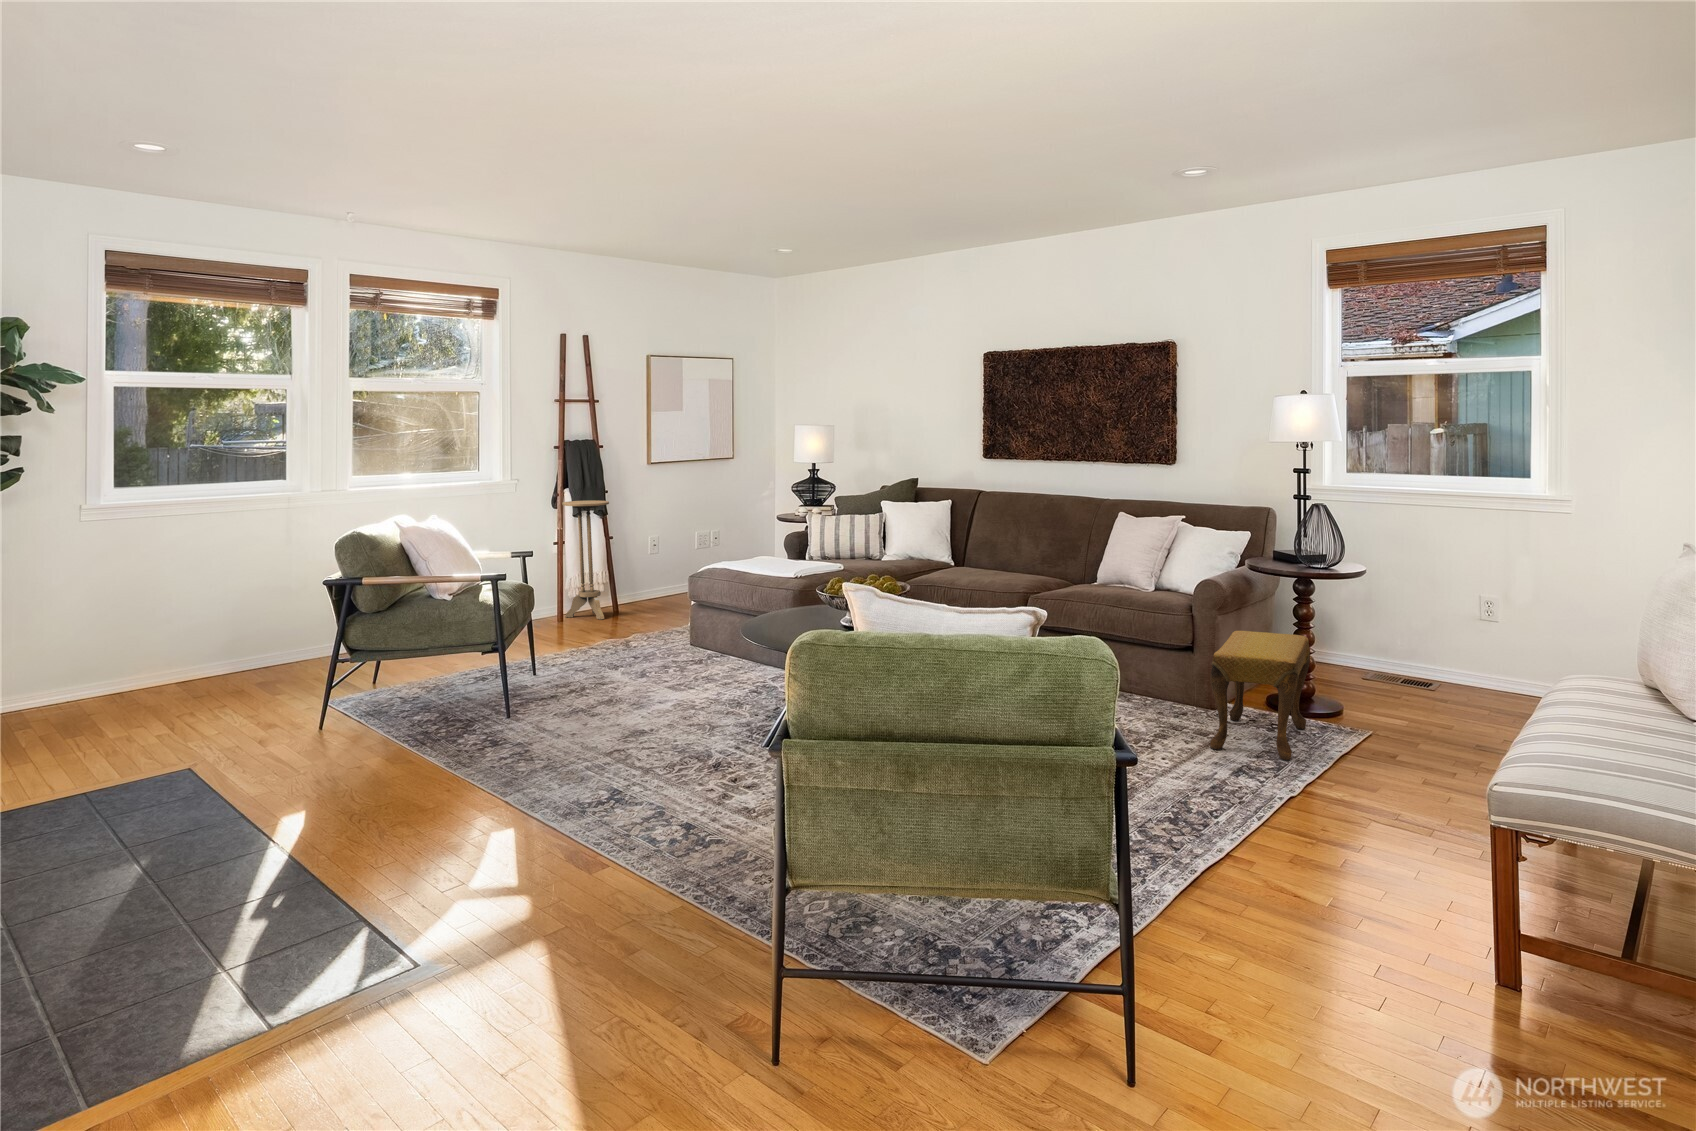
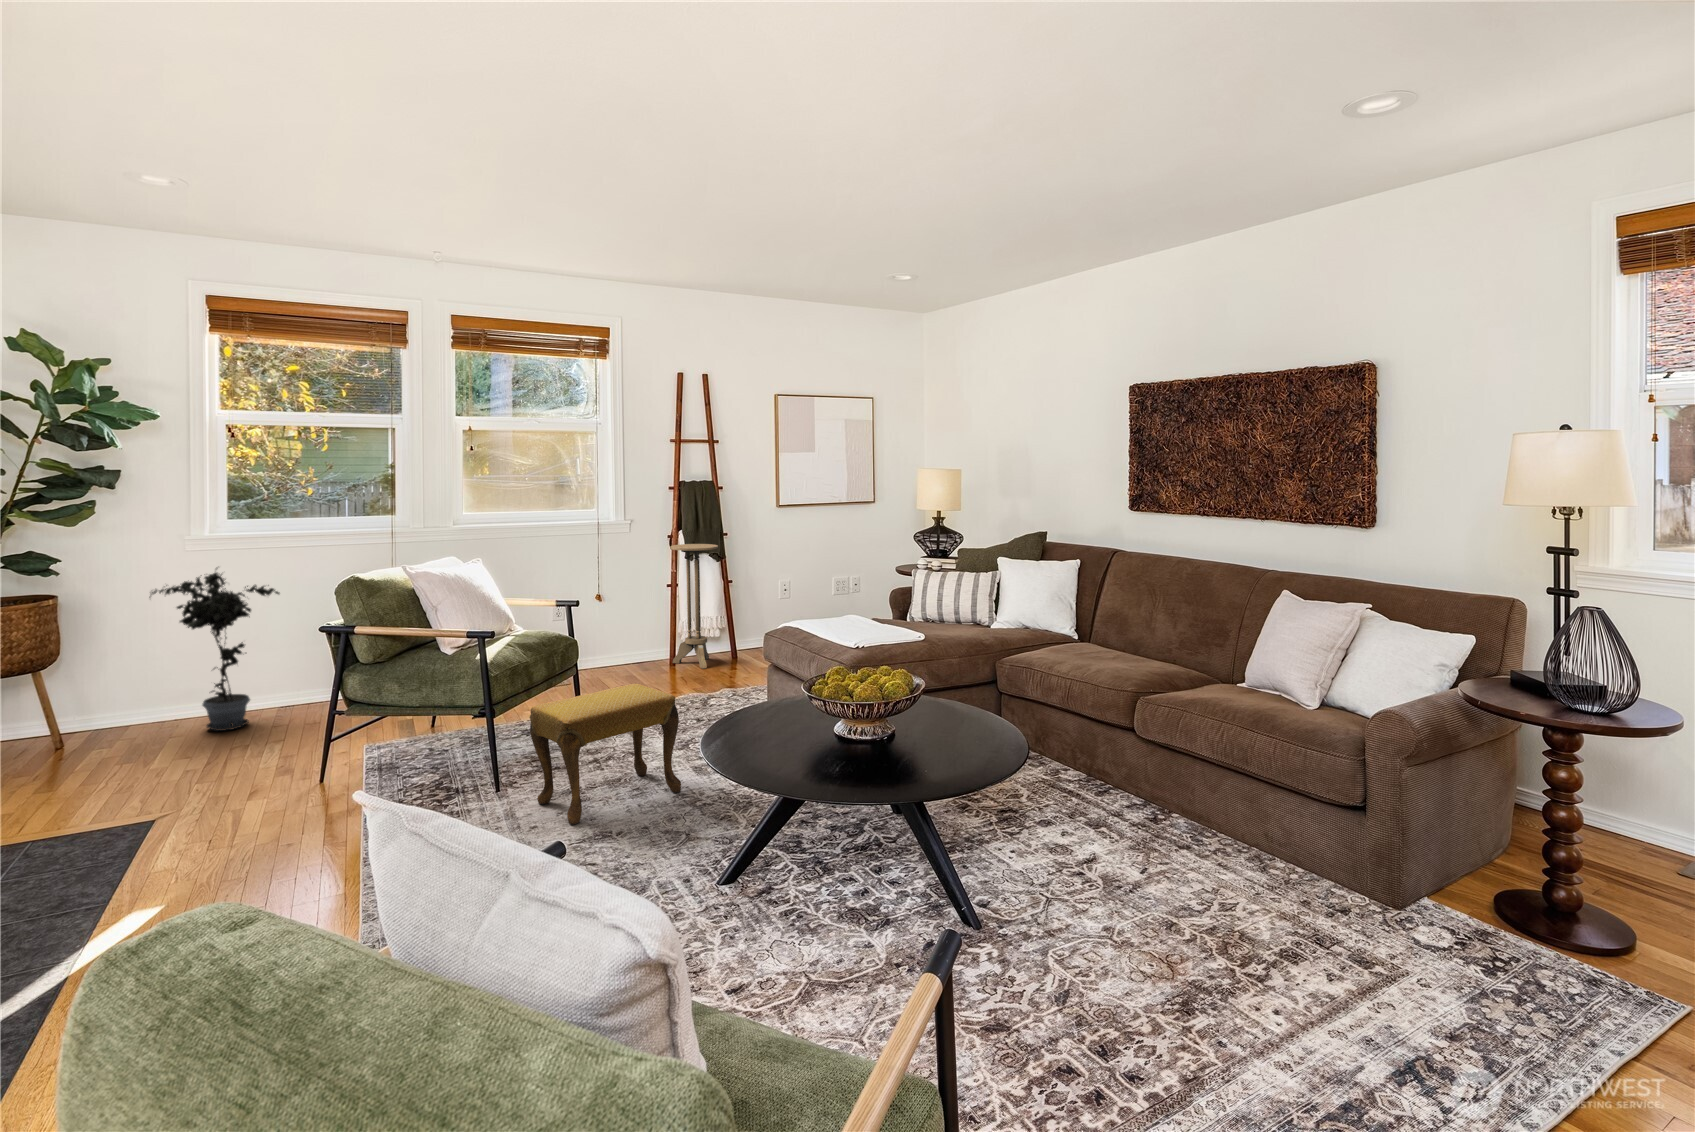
potted plant: none [69,529,209,697] -> present [149,573,279,731]
footstool: present [1210,631,1310,760] -> present [530,683,681,824]

